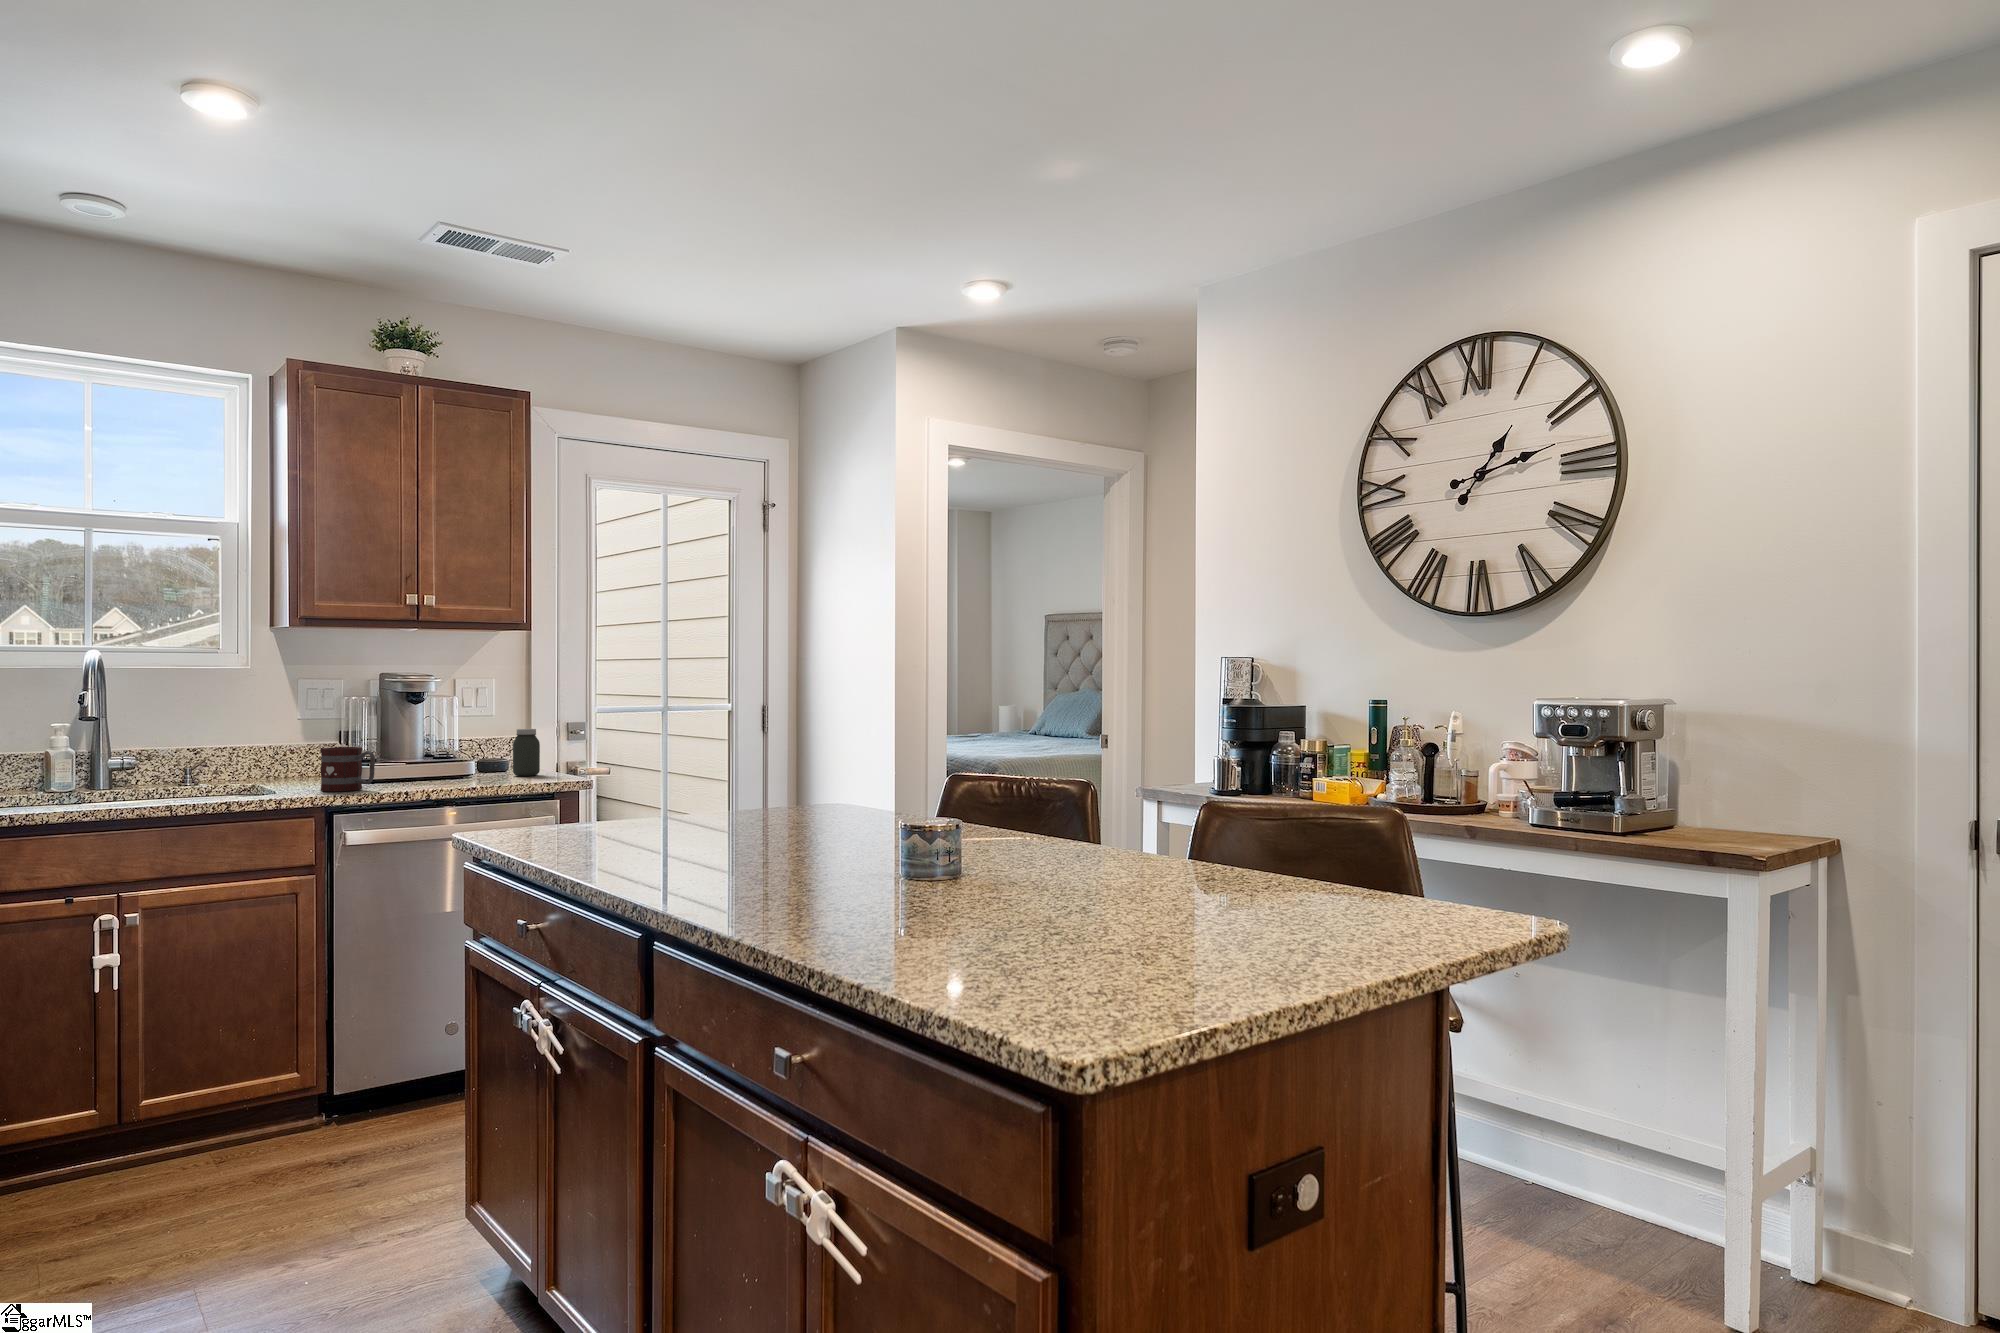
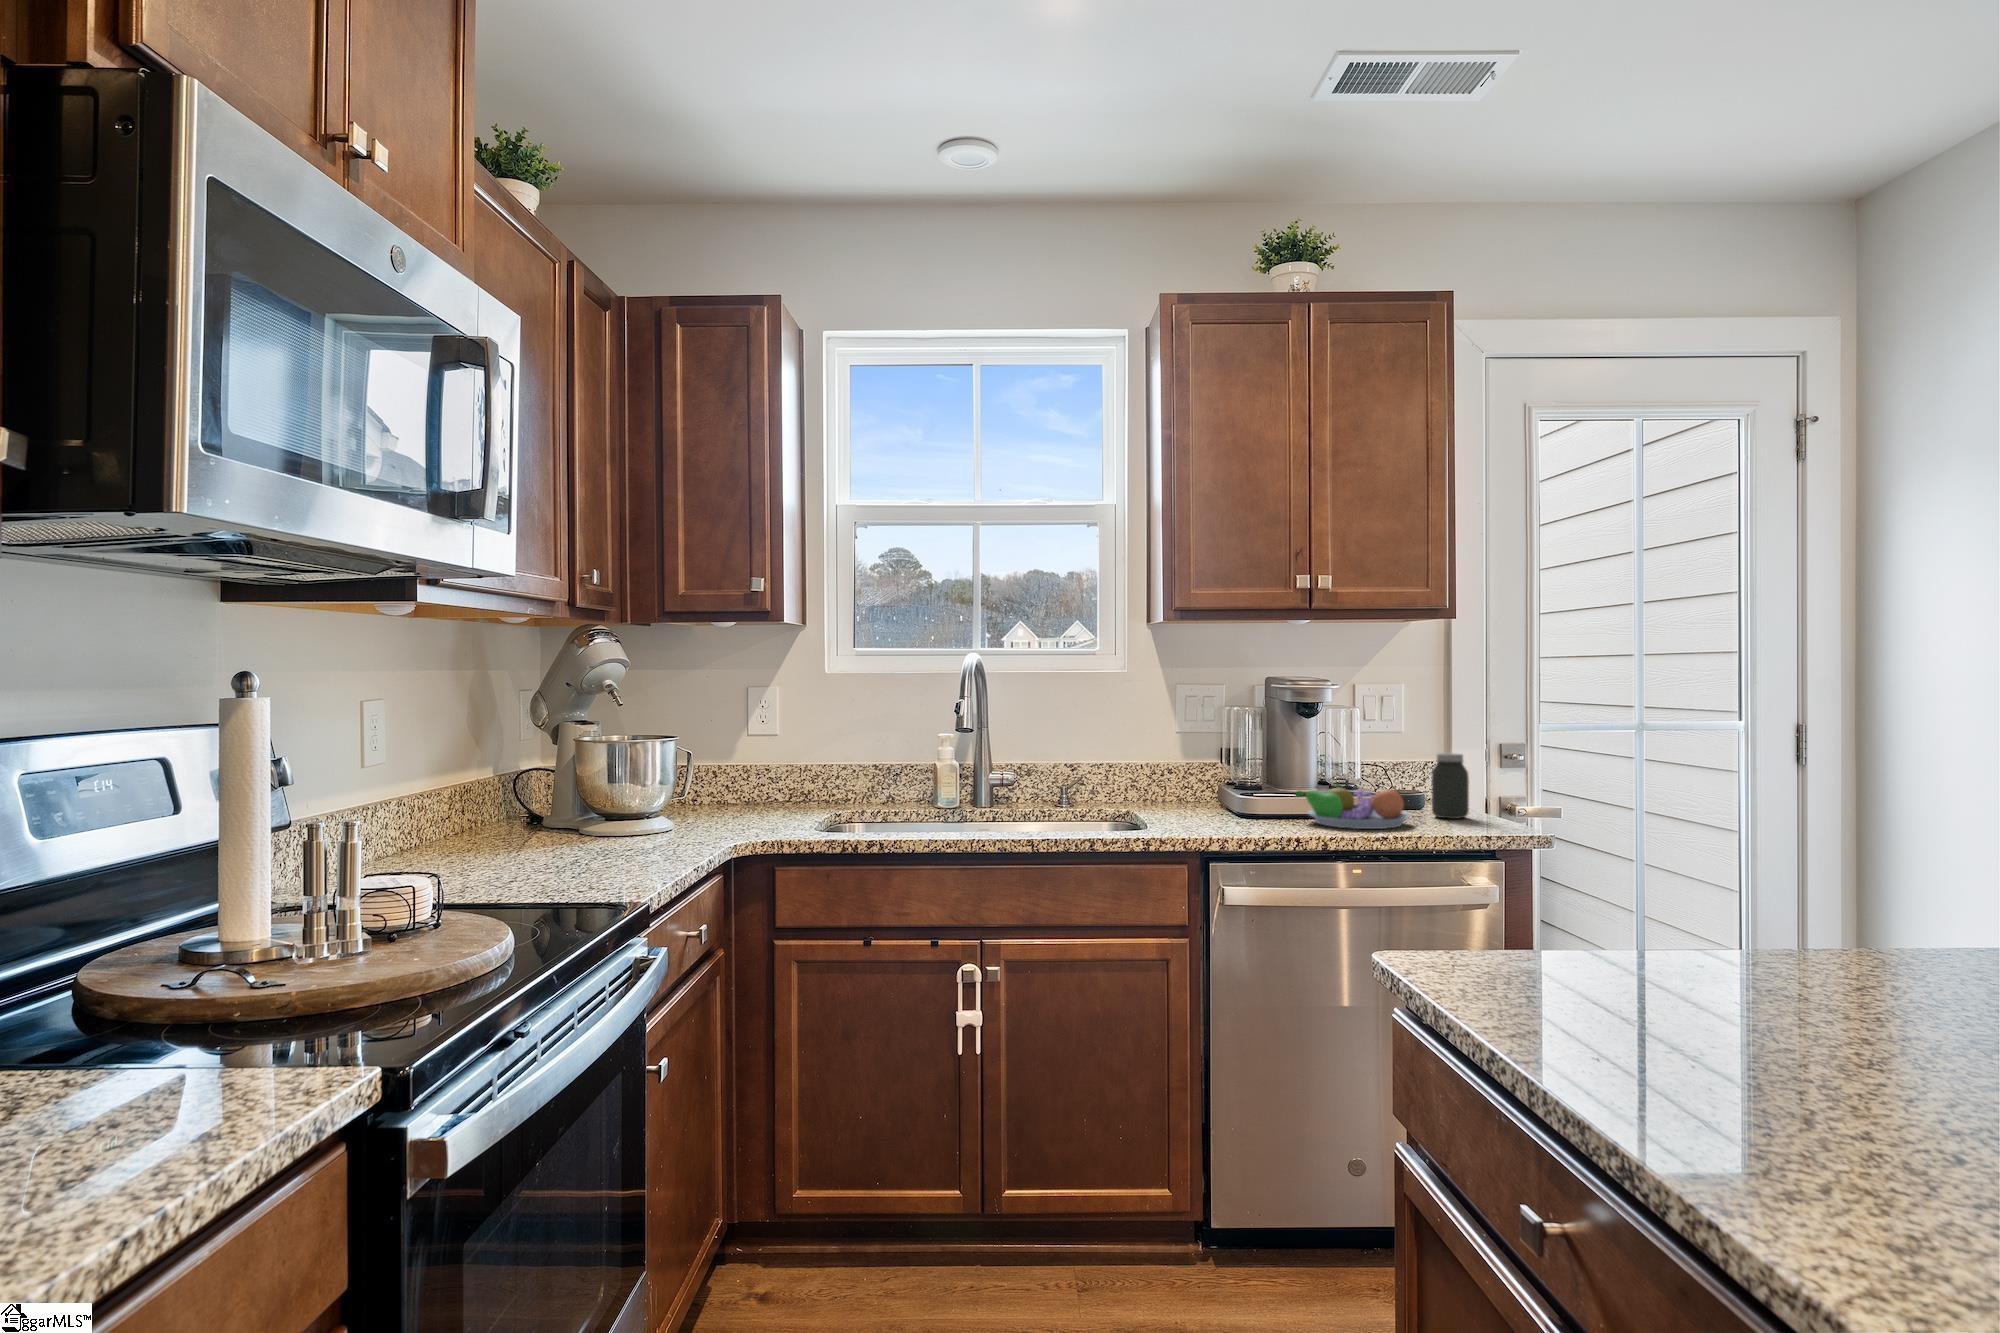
mug: present [320,747,375,792] -> none [1196,772,1260,830]
fruit bowl: none [405,751,496,785] -> present [1296,783,1411,829]

